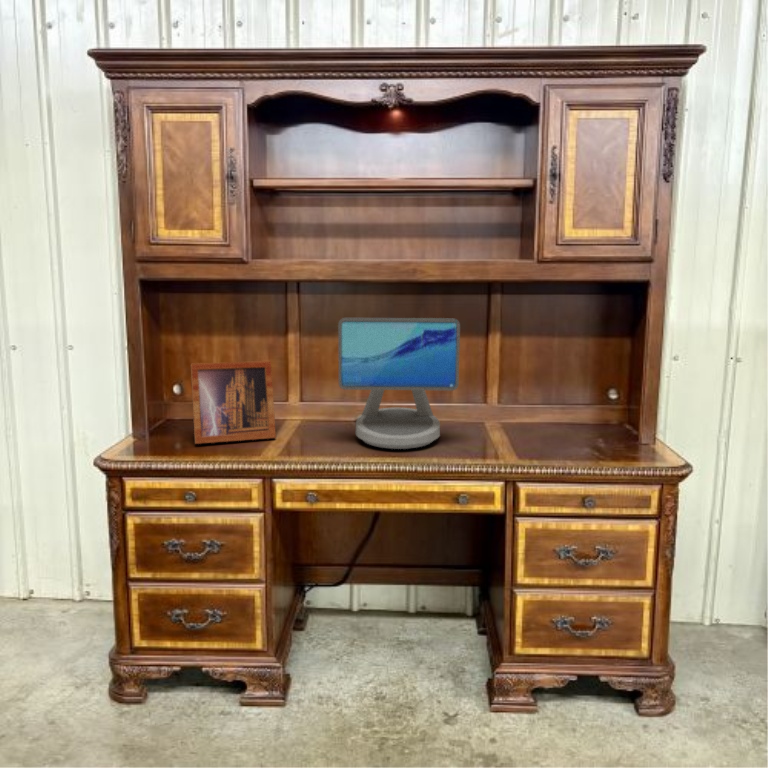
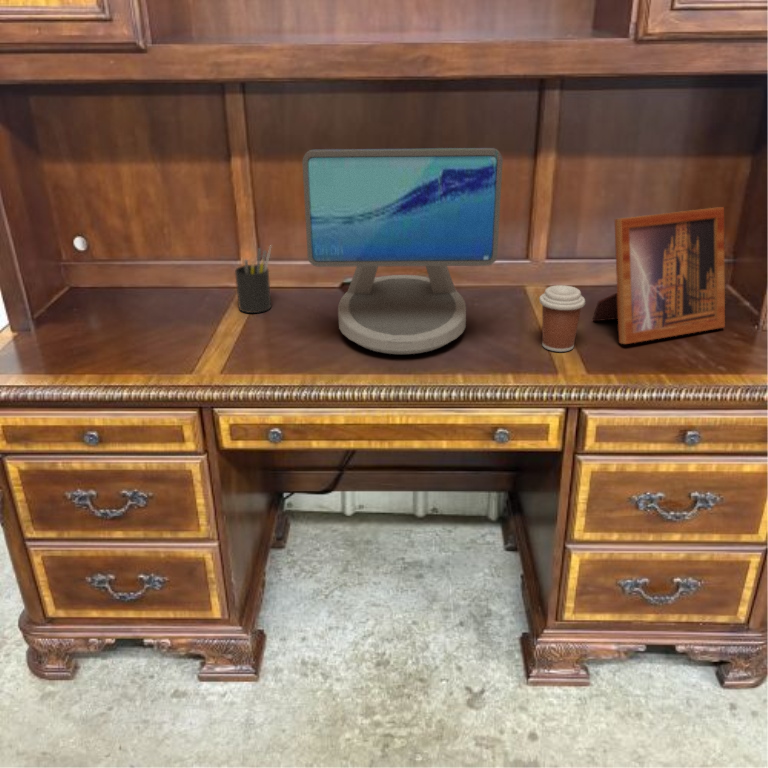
picture frame: present [191,361,276,444] -> present [593,207,725,344]
pen holder: none [288,385,313,430] -> present [235,245,271,313]
coffee cup: none [487,407,516,449] -> present [539,285,585,352]

